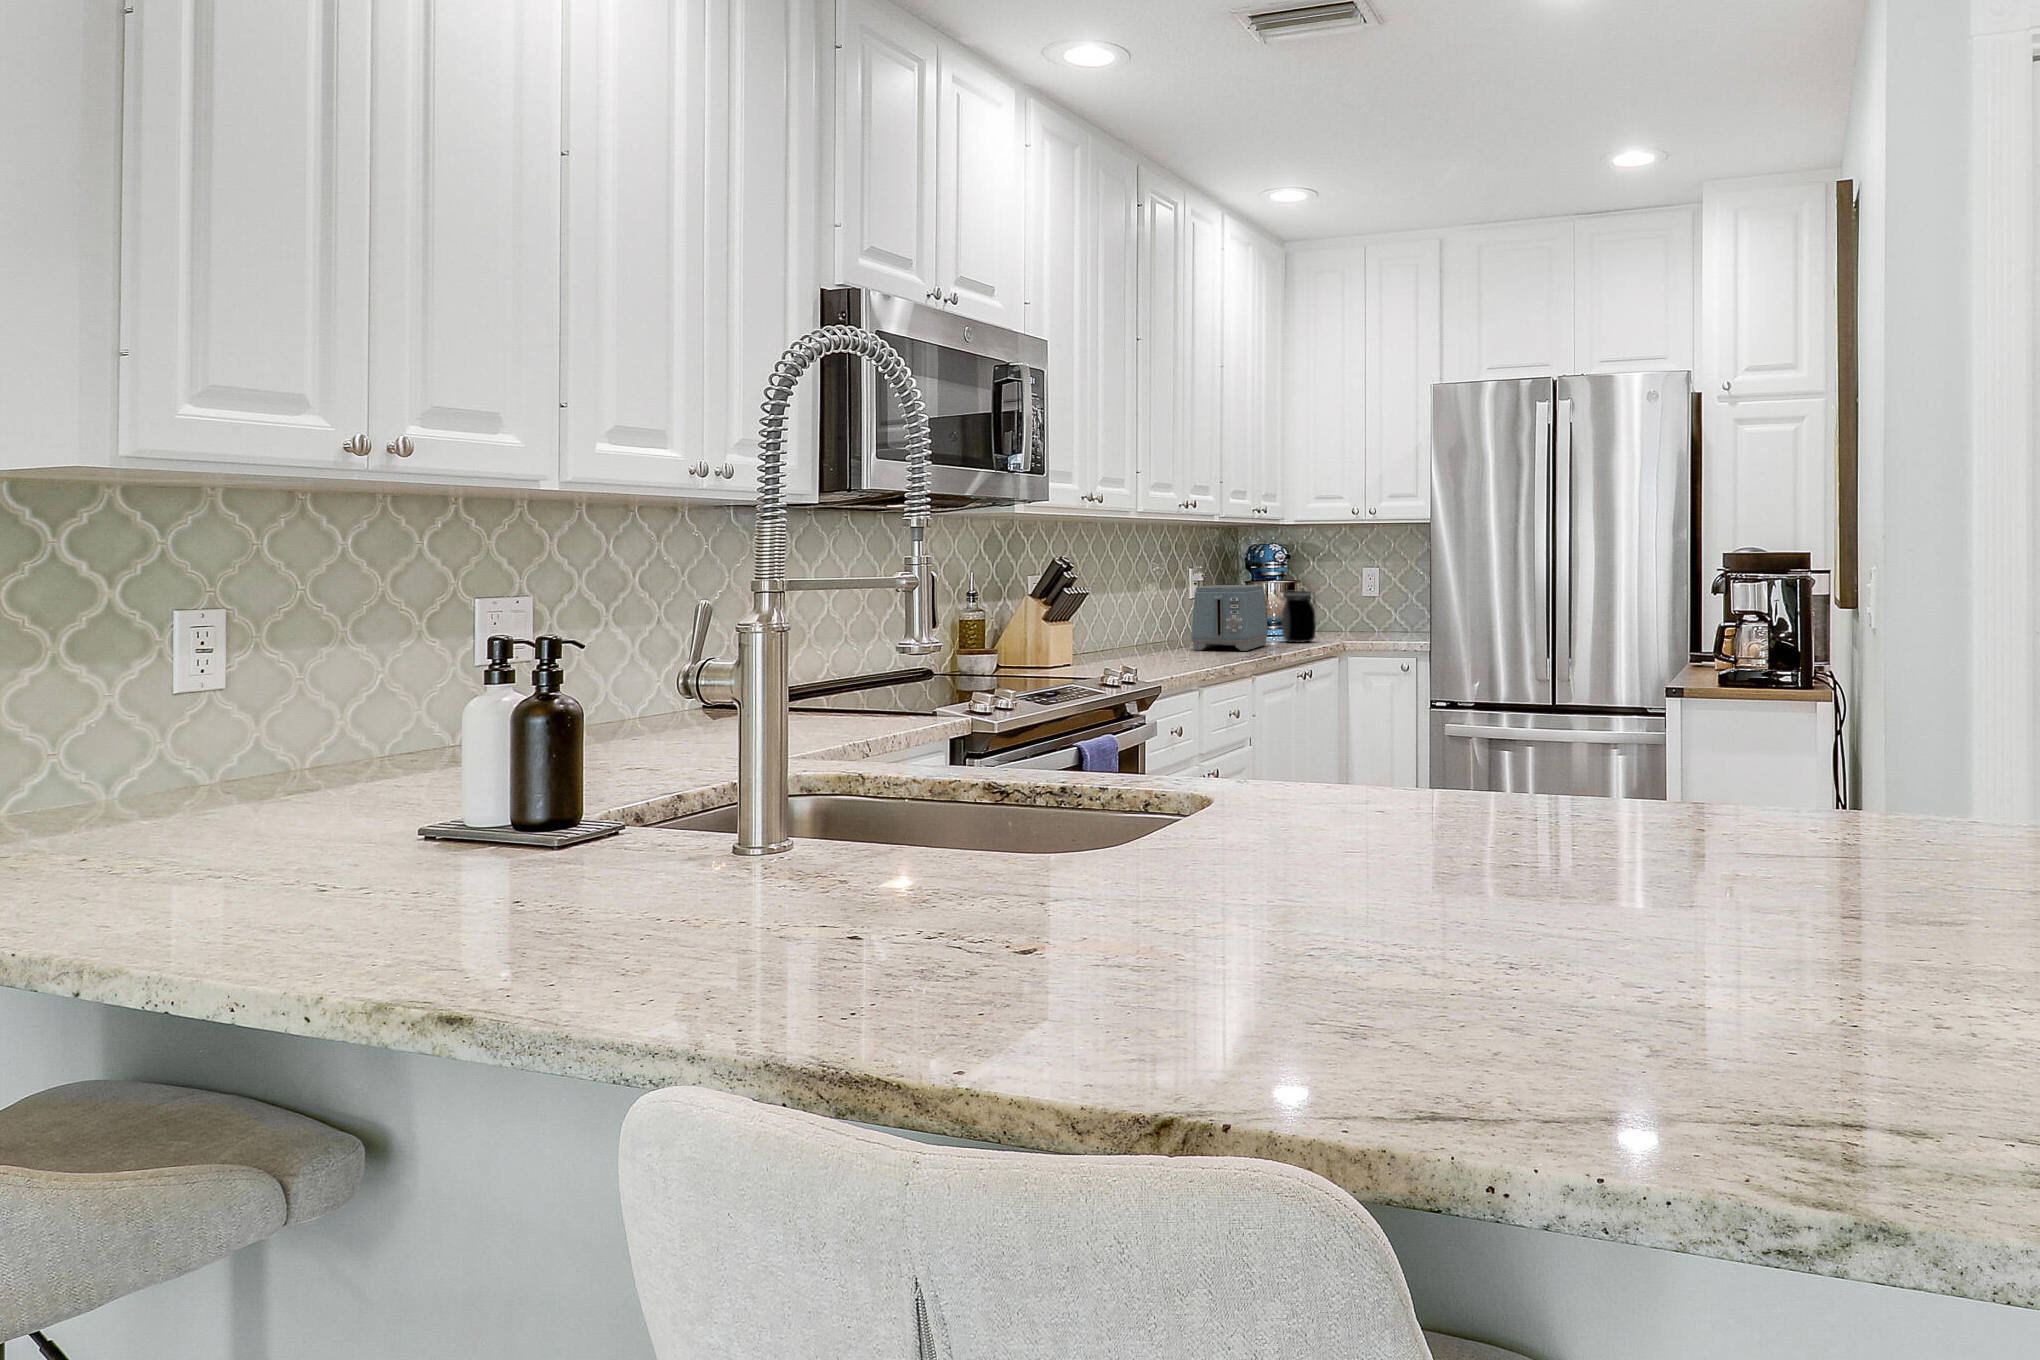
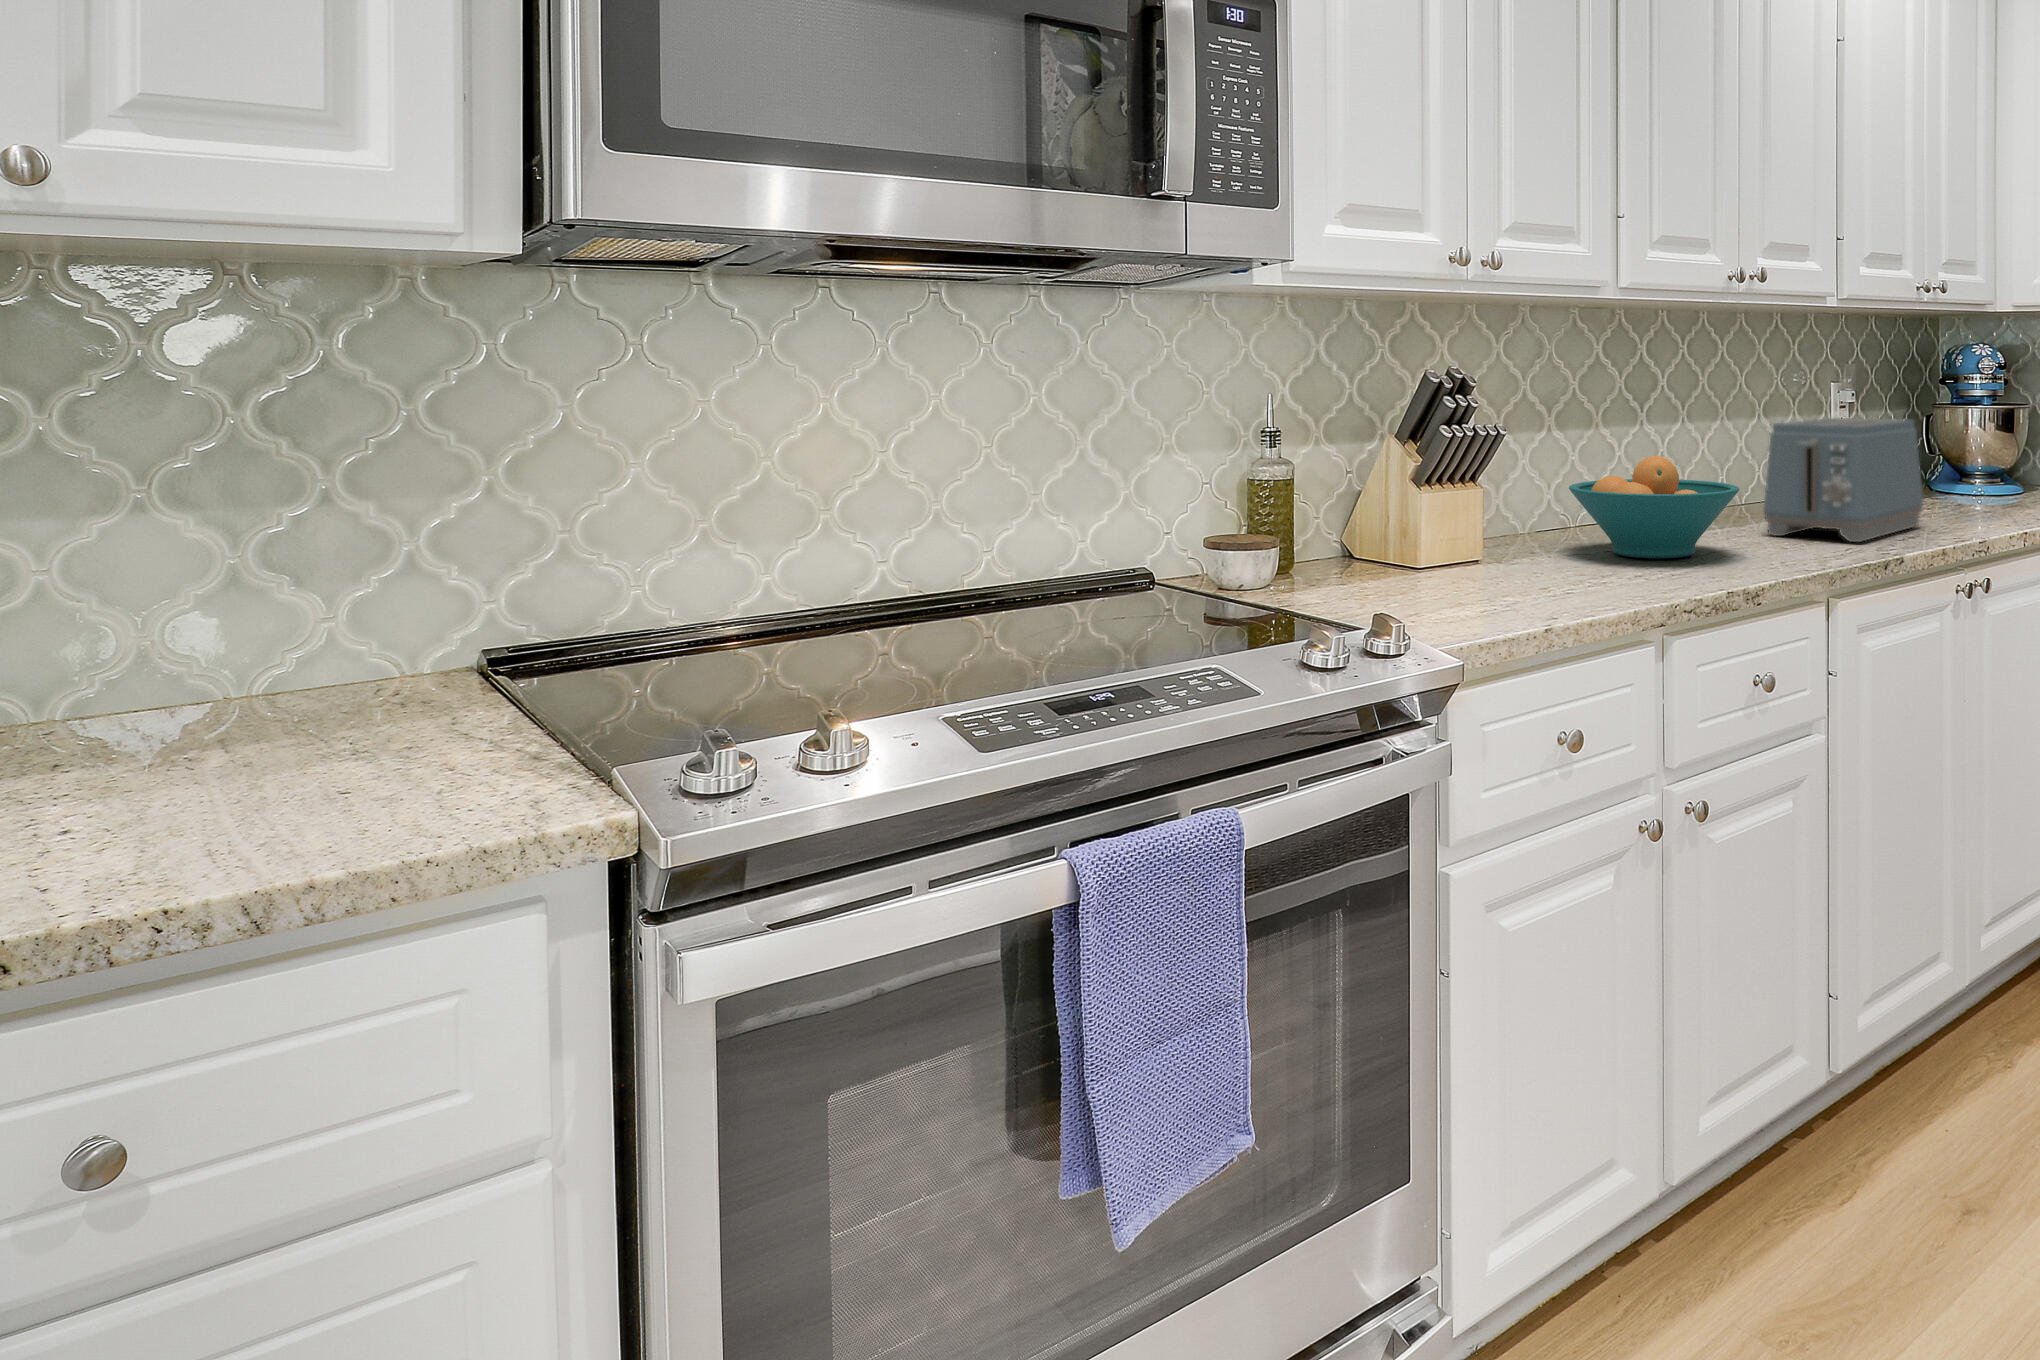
jar: present [1281,591,1316,642] -> none [1958,428,2029,521]
fruit bowl: none [1105,604,1198,658] -> present [1569,456,1739,558]

